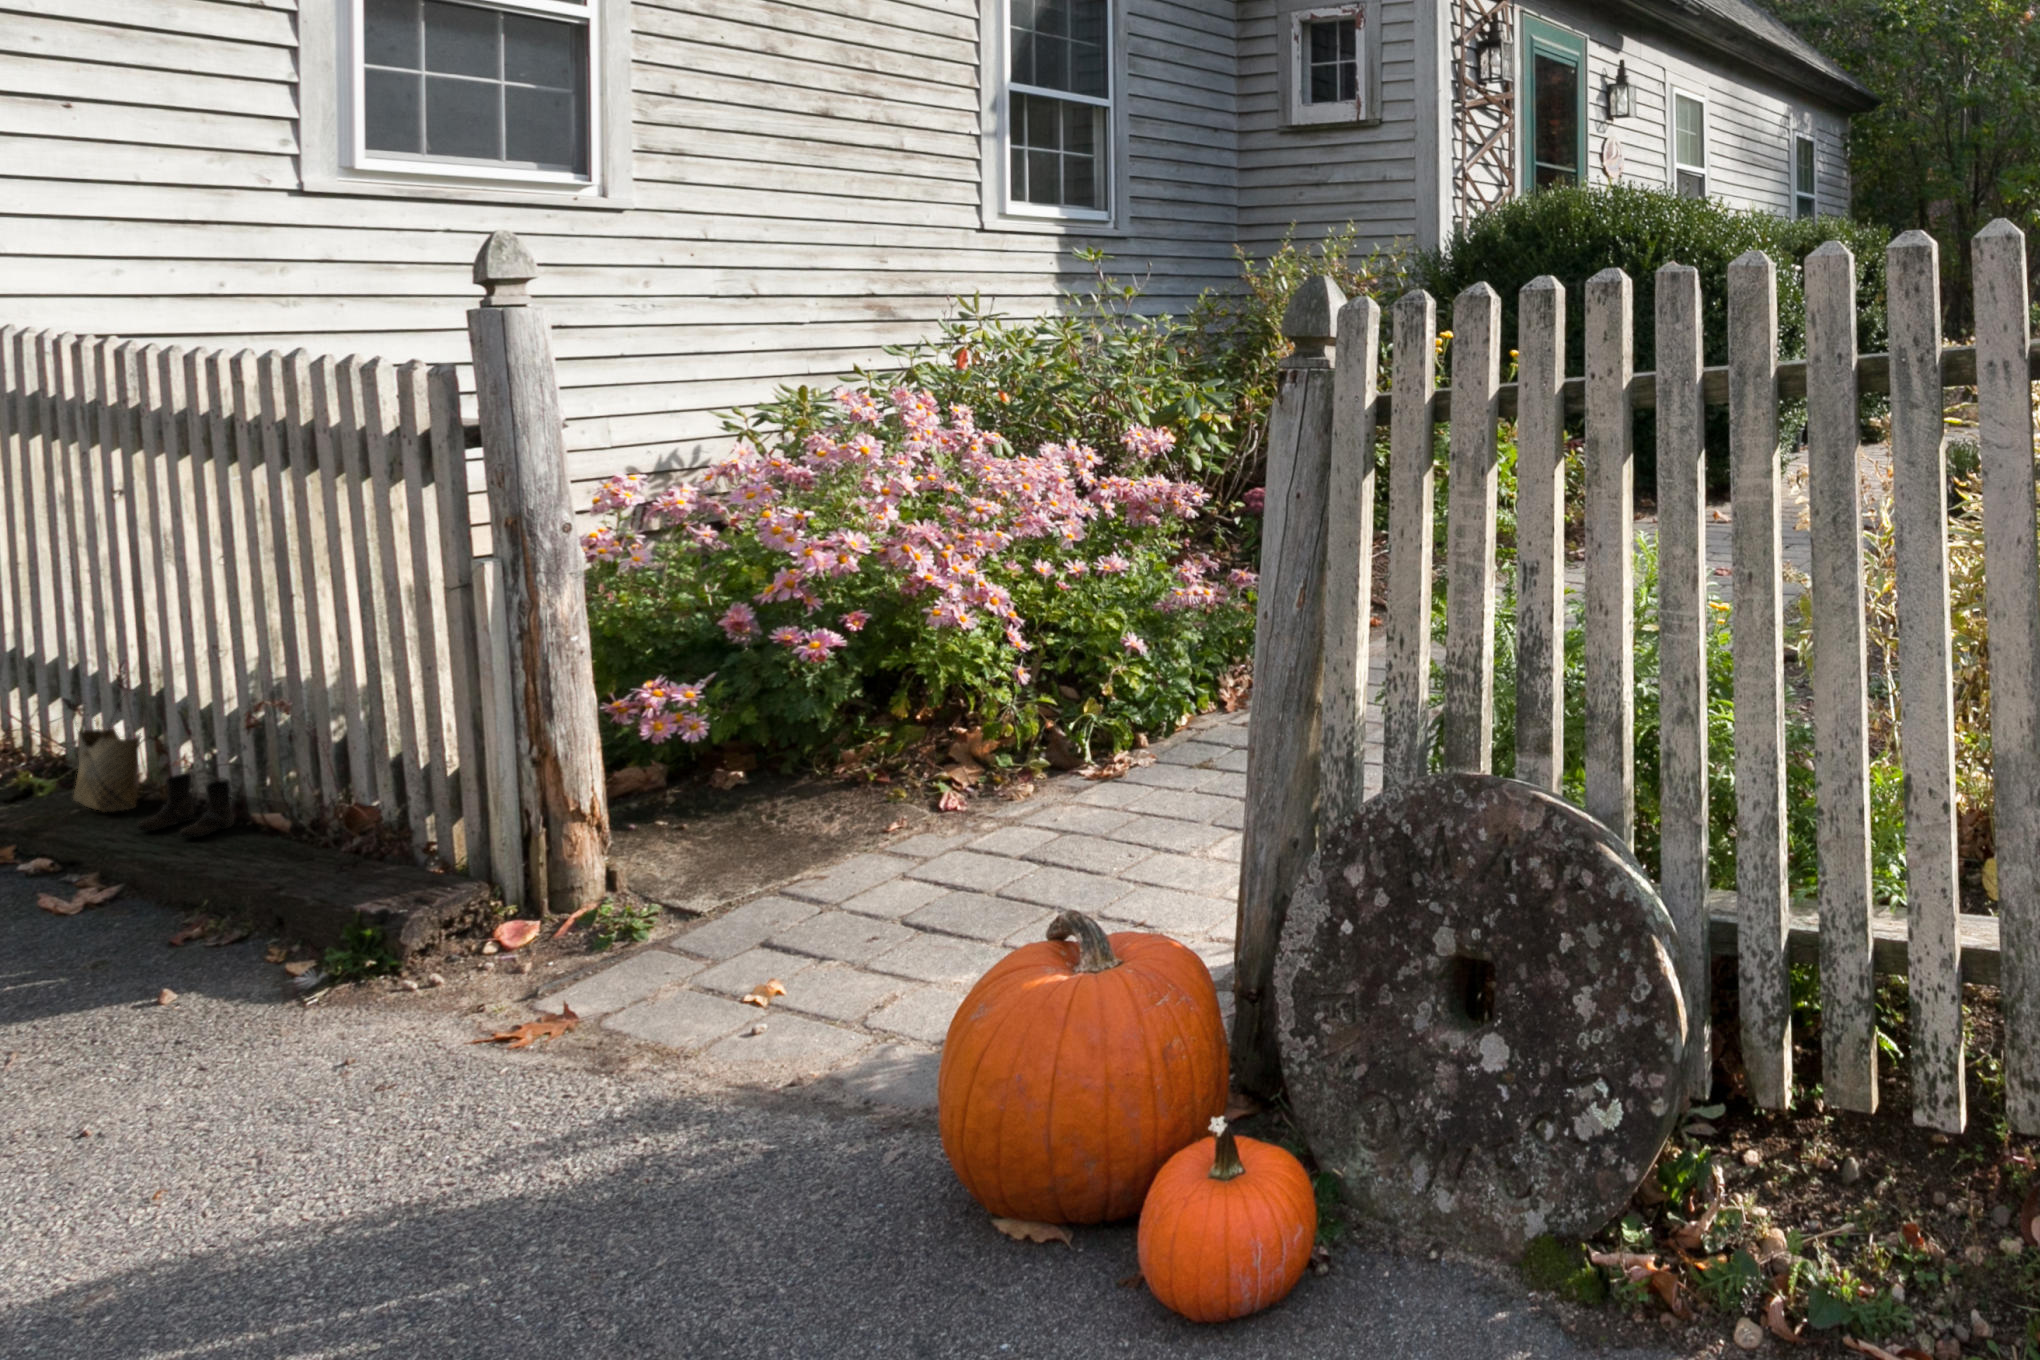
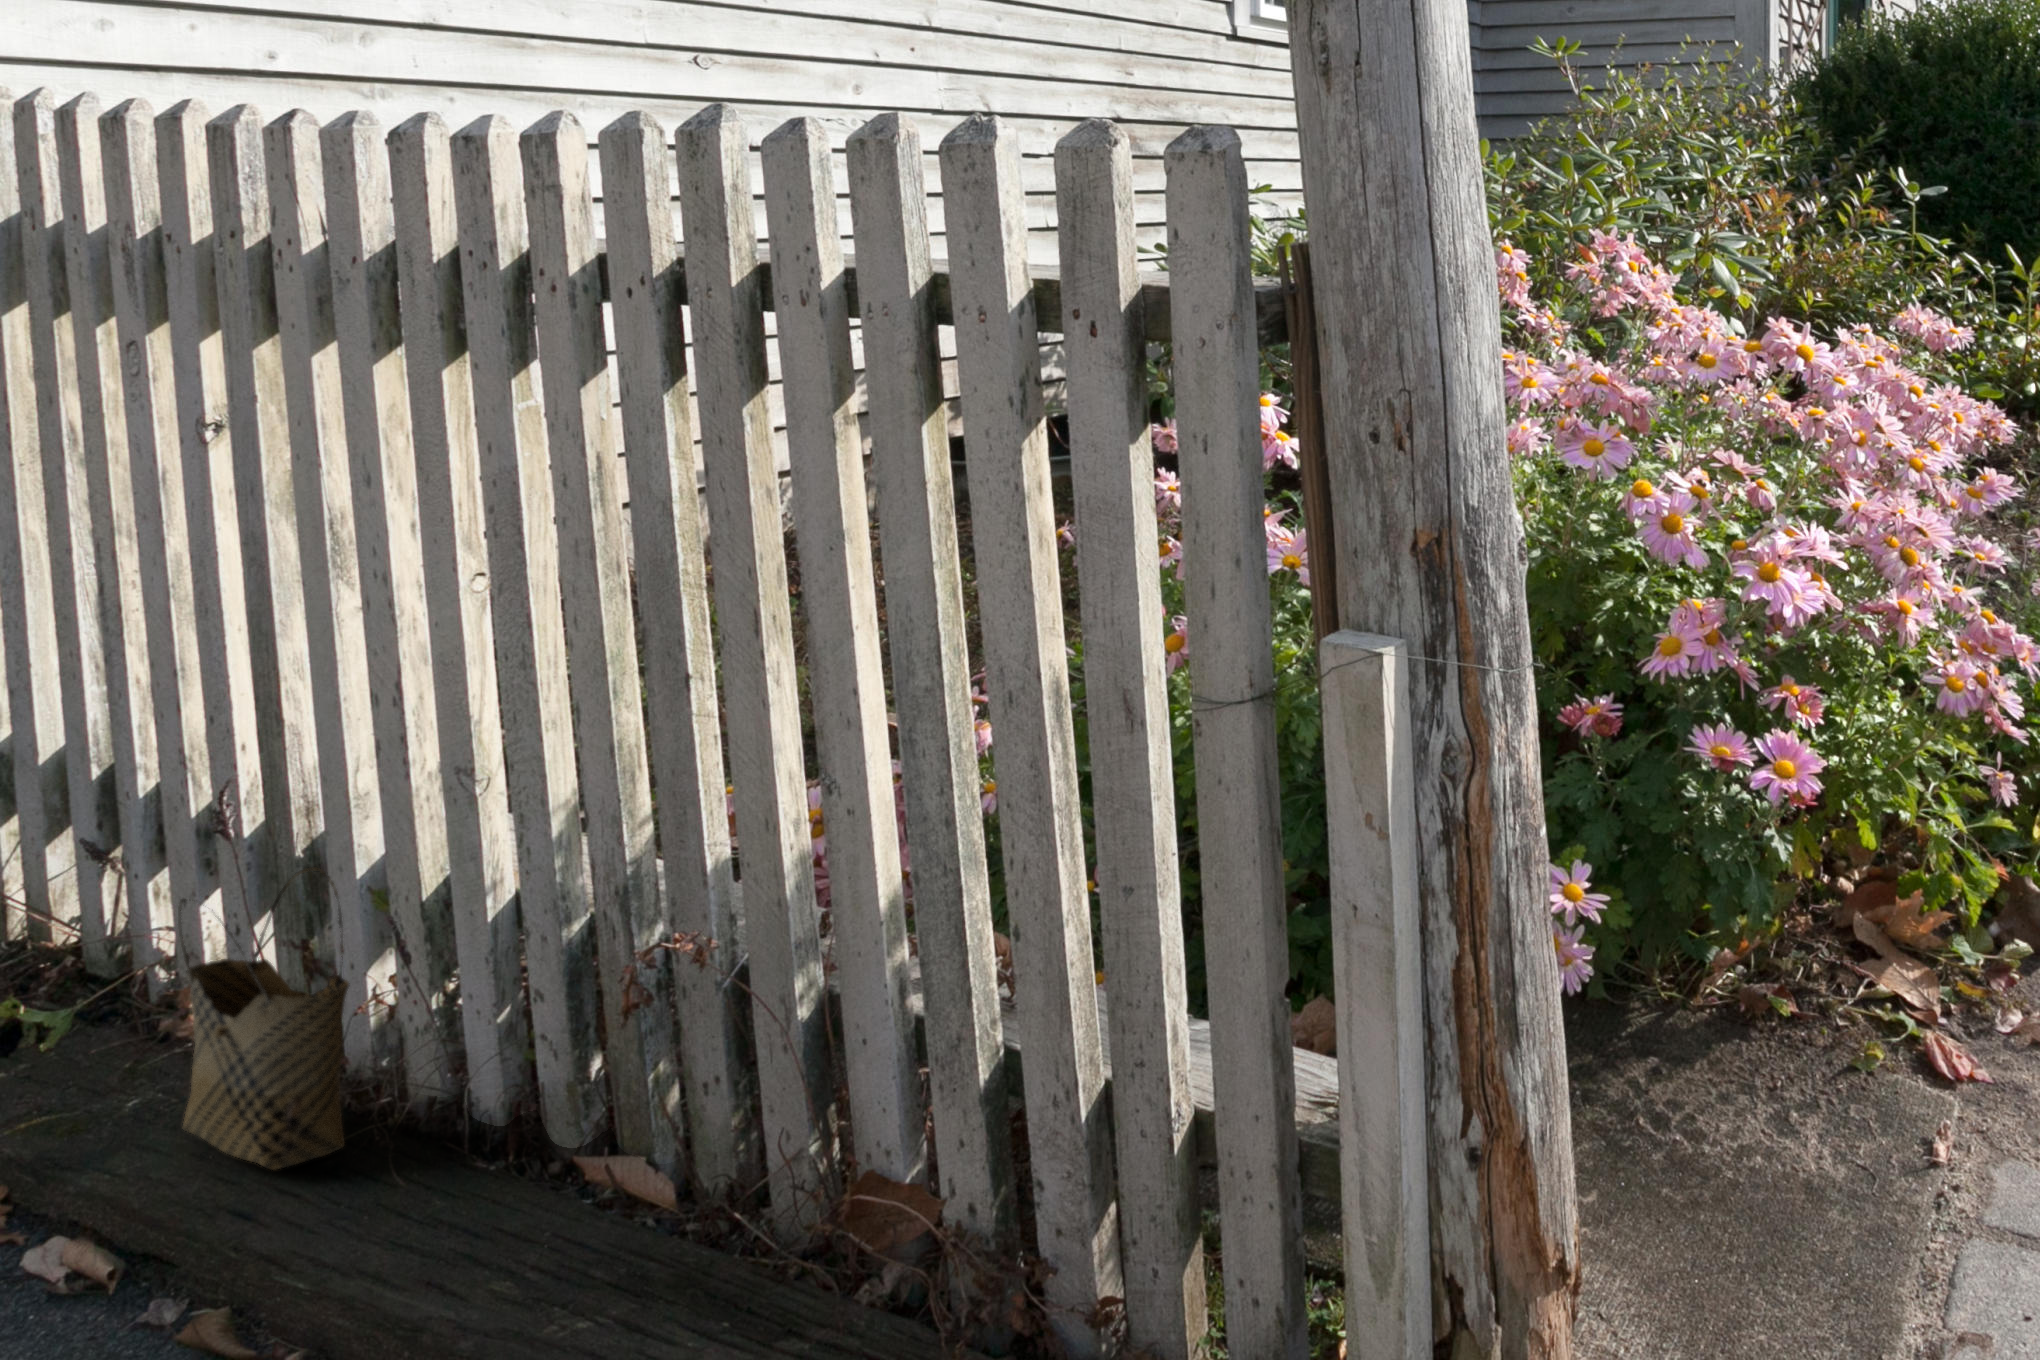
boots: present [137,774,234,838] -> none [396,1082,633,1269]

